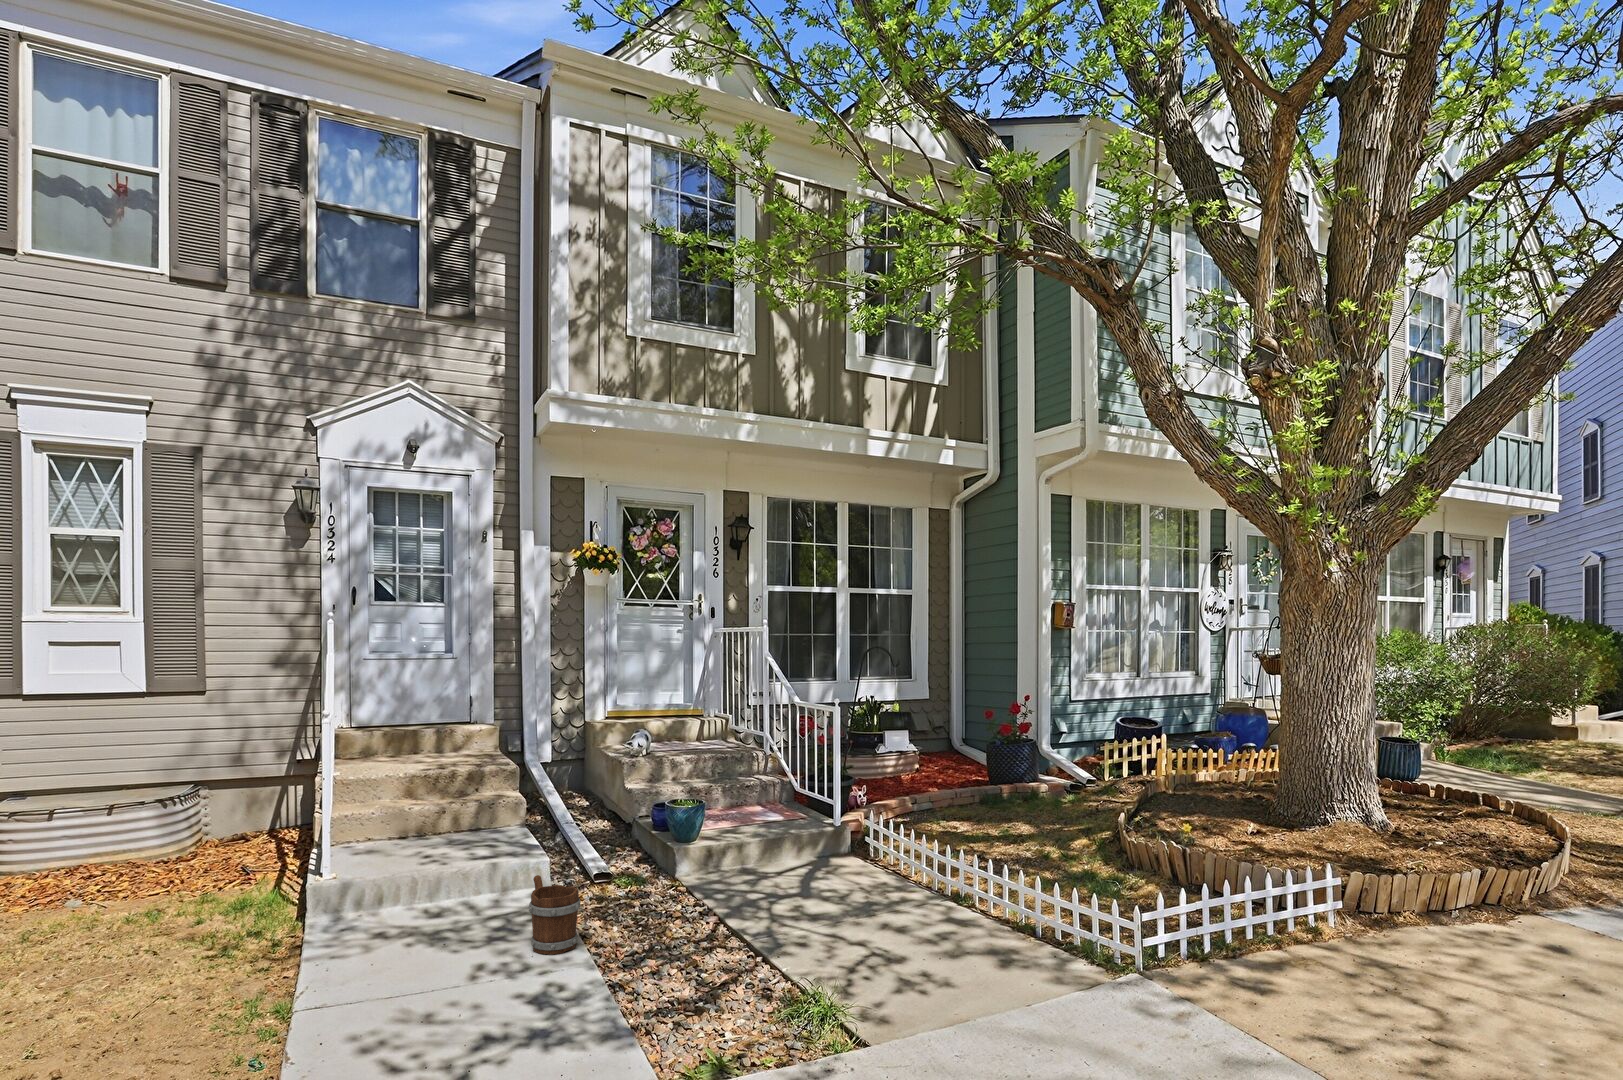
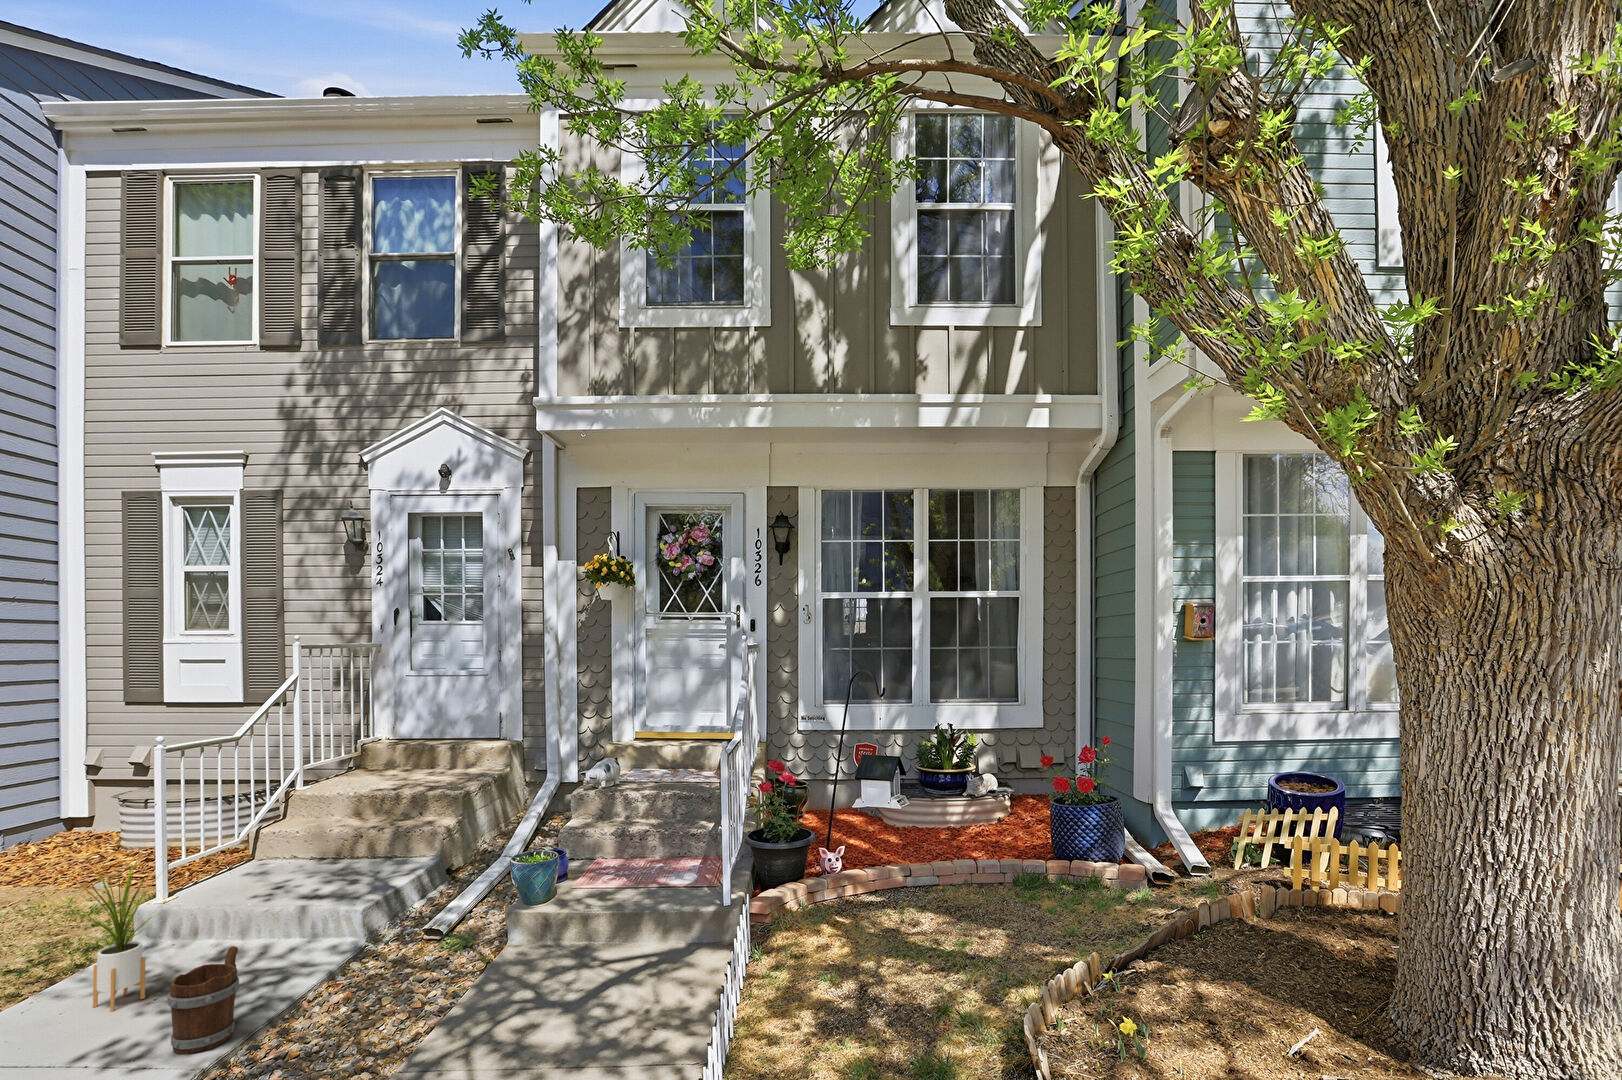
house plant: none [361,812,436,953] -> present [75,864,160,1011]

